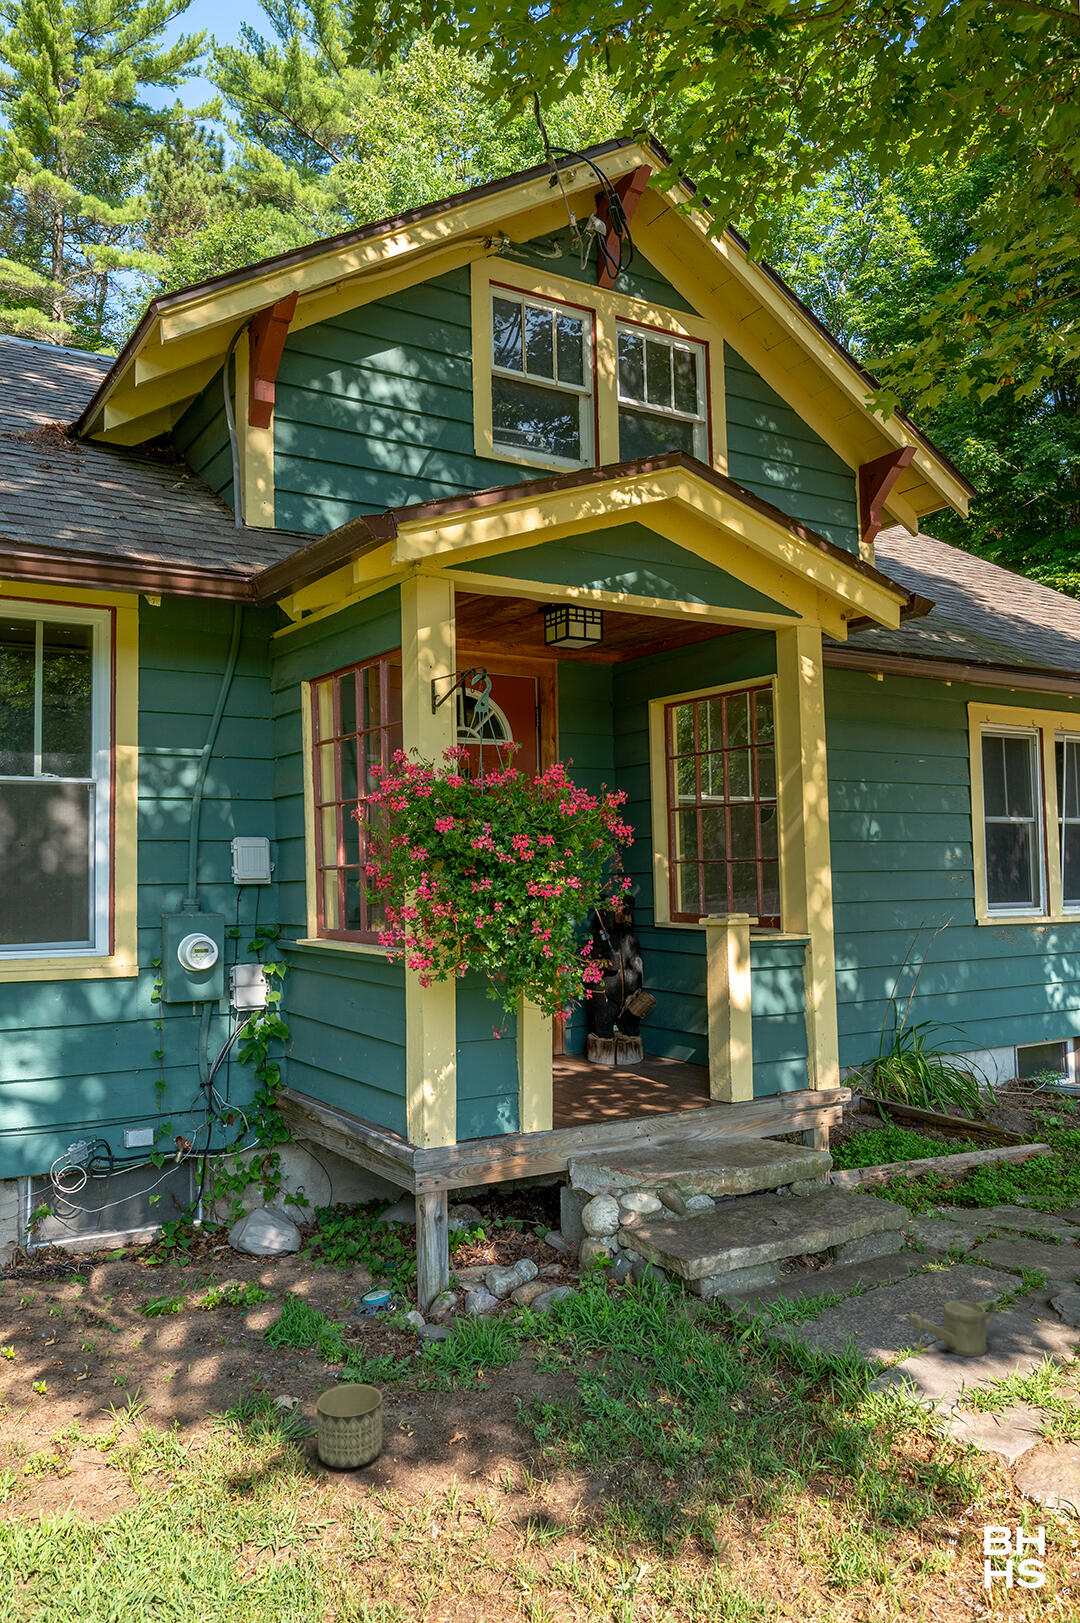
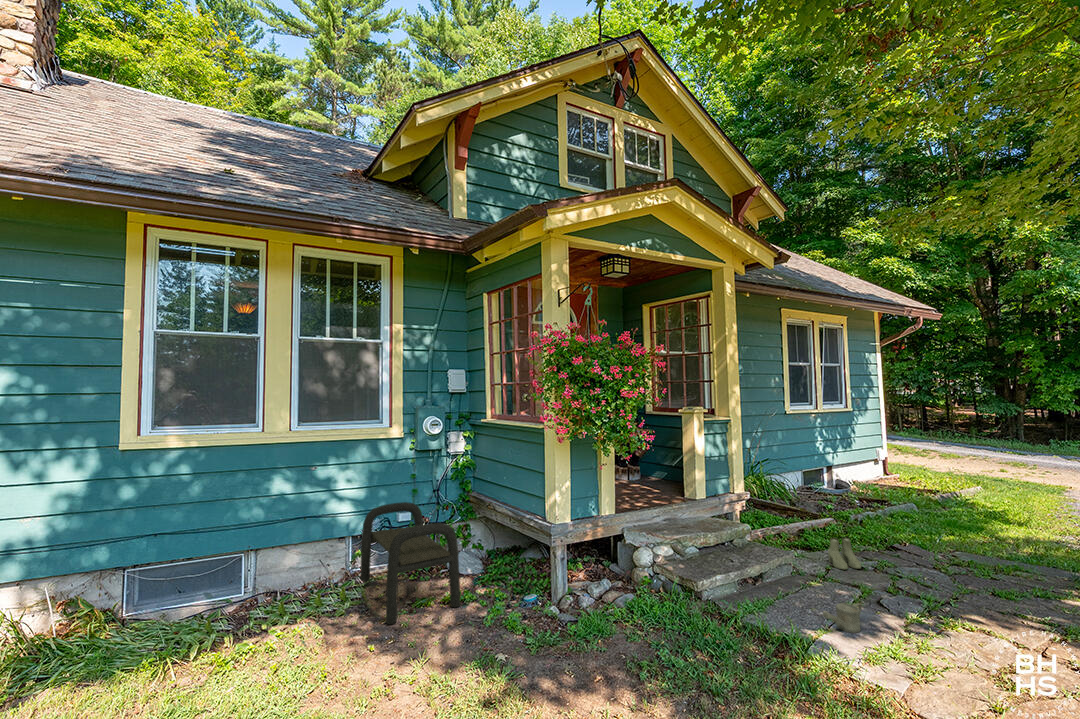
bench: none [47,1106,236,1344] -> present [360,502,460,624]
boots: none [988,1174,1046,1238] -> present [828,537,861,570]
planter: present [317,1384,382,1468] -> none [524,648,558,693]

